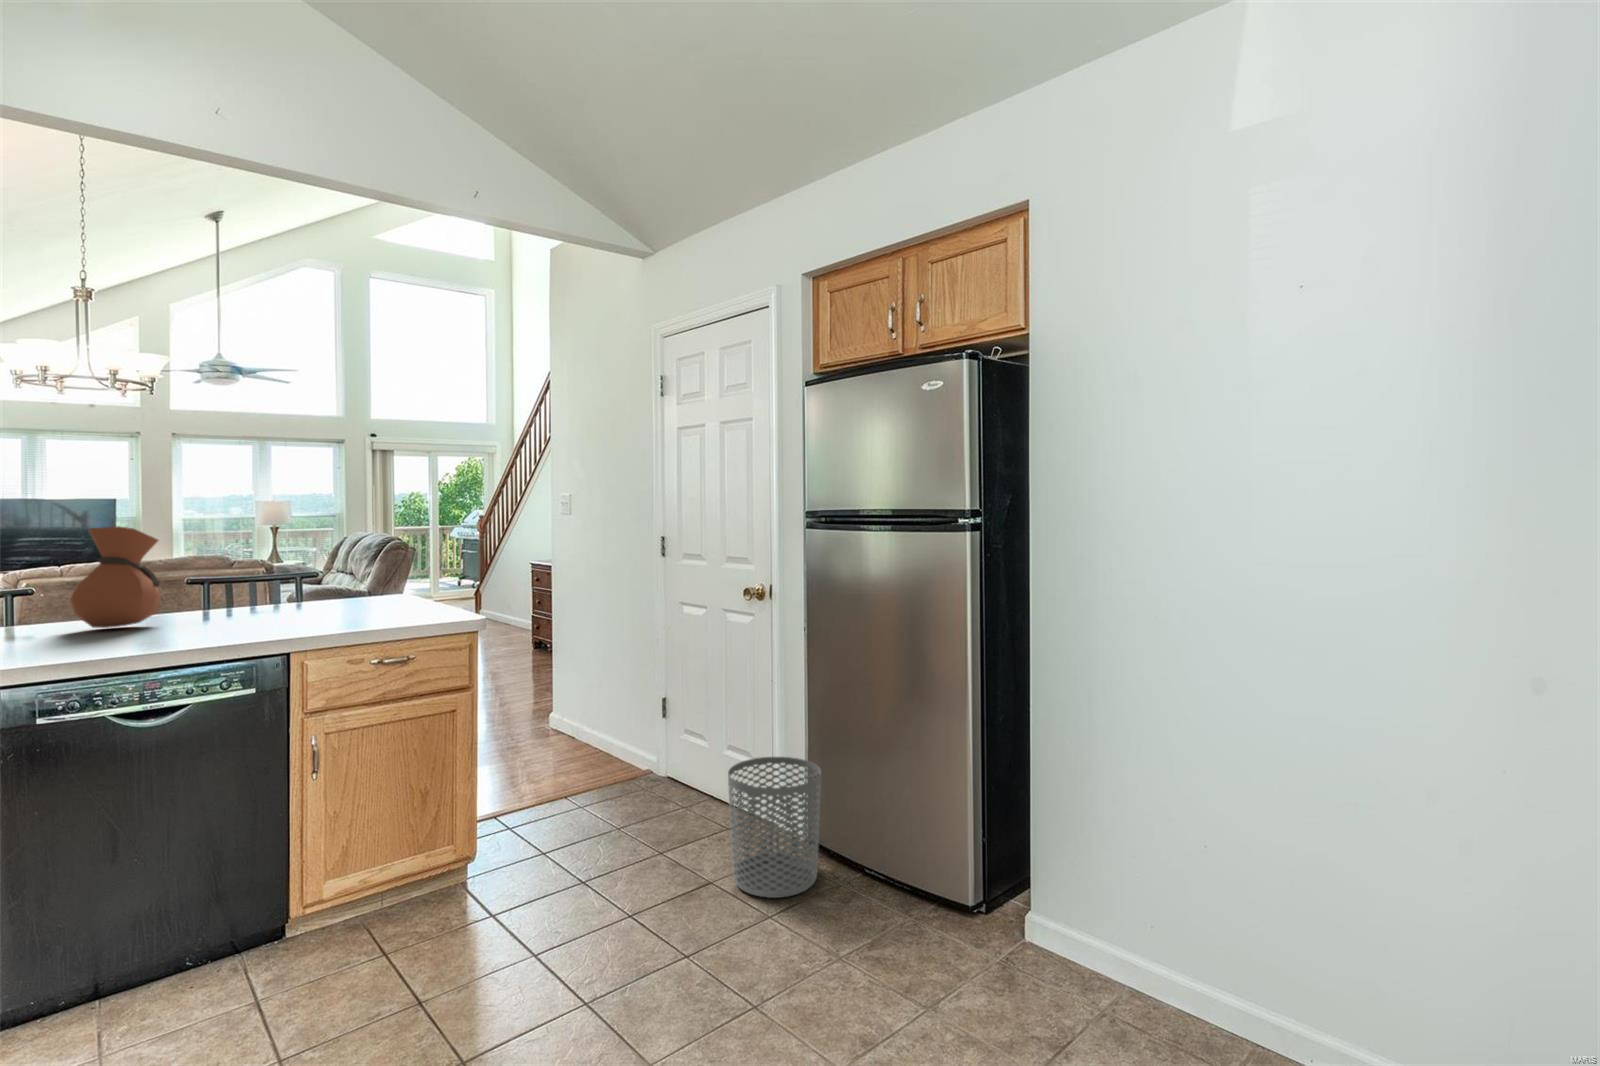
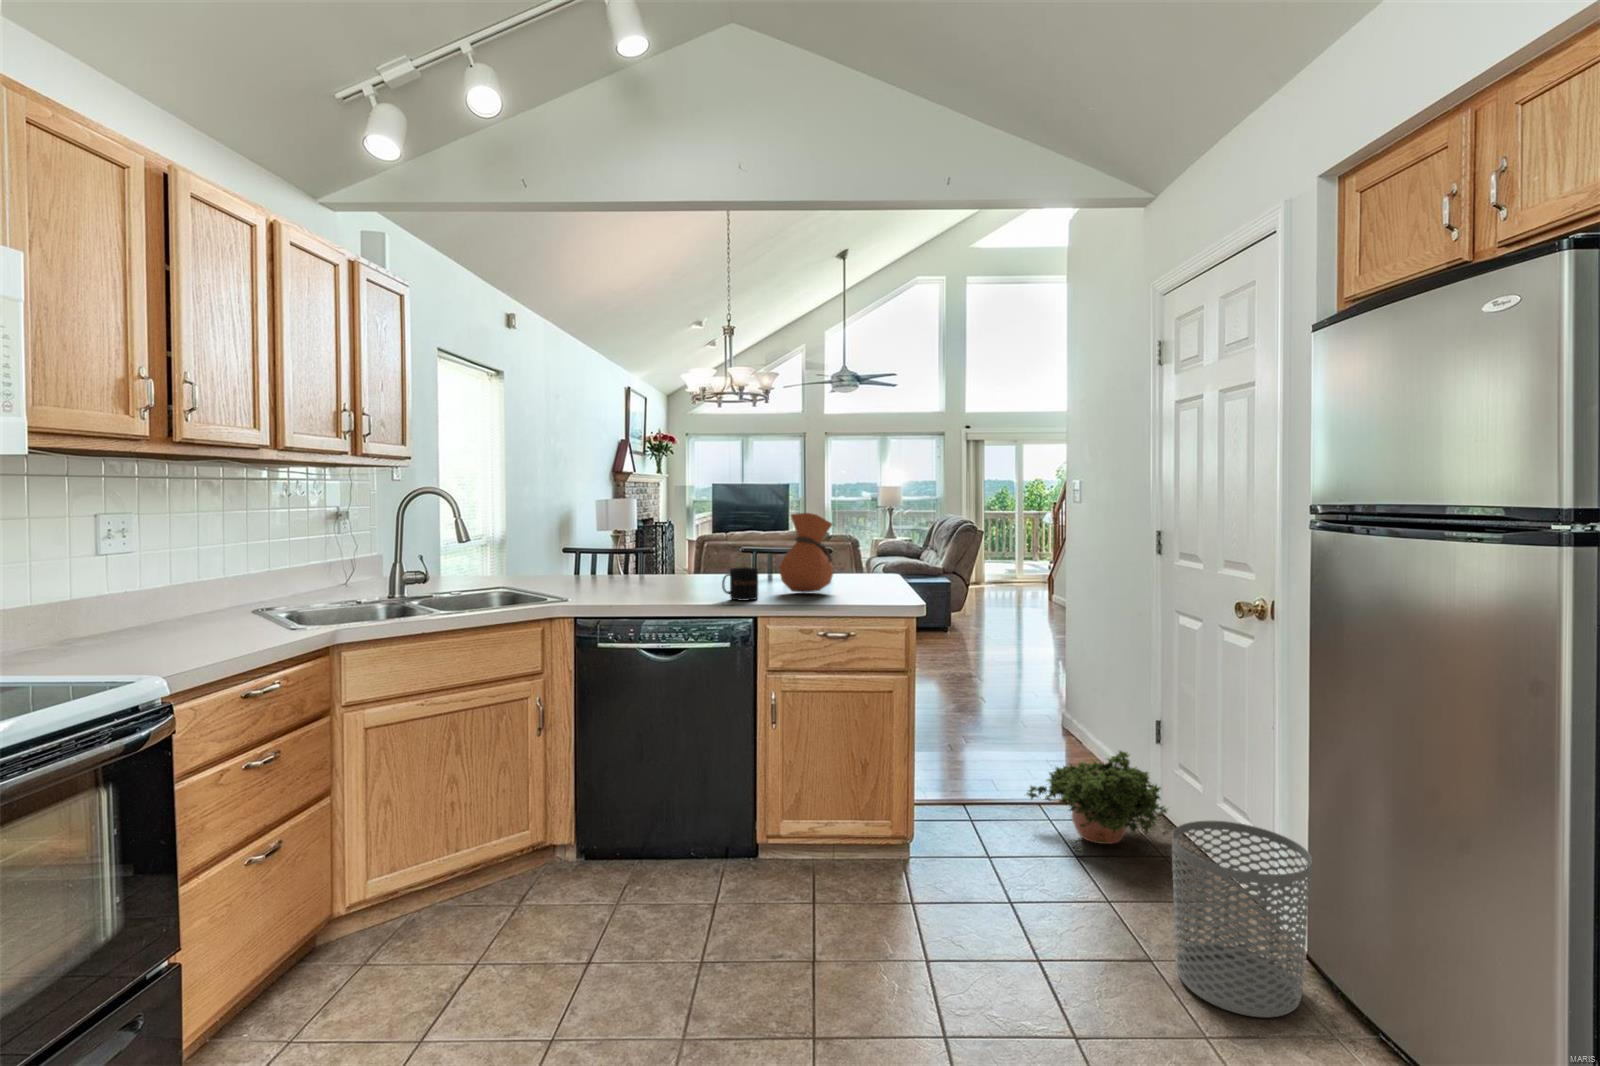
vase: present [70,526,161,628] -> present [779,513,834,592]
mug: none [231,589,281,630] -> present [722,567,758,601]
potted plant: none [563,728,688,825] -> present [1027,751,1174,852]

